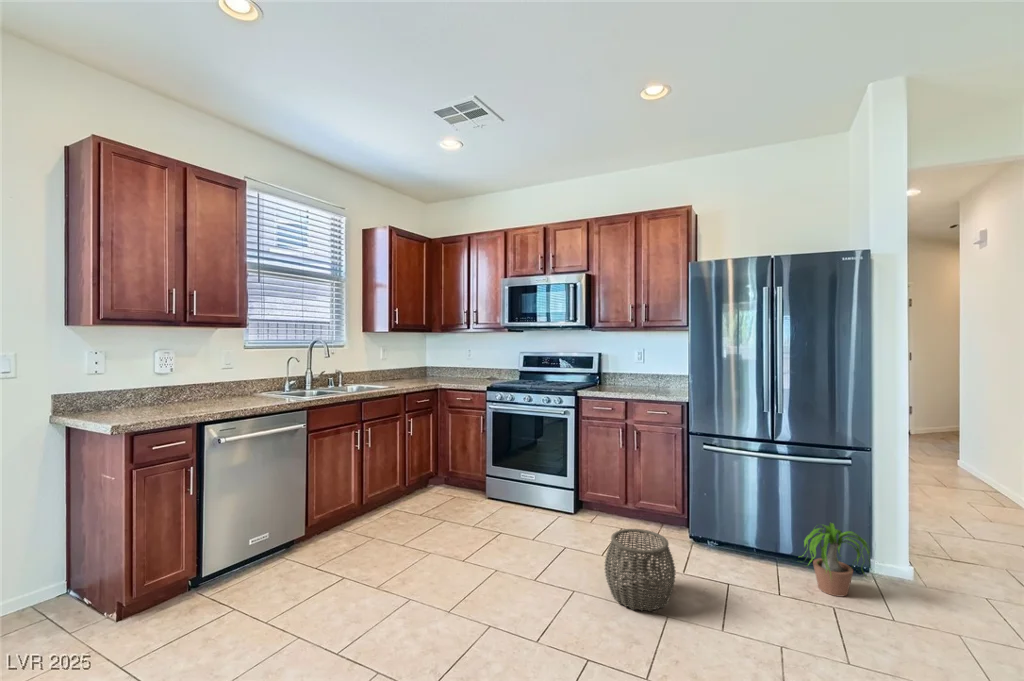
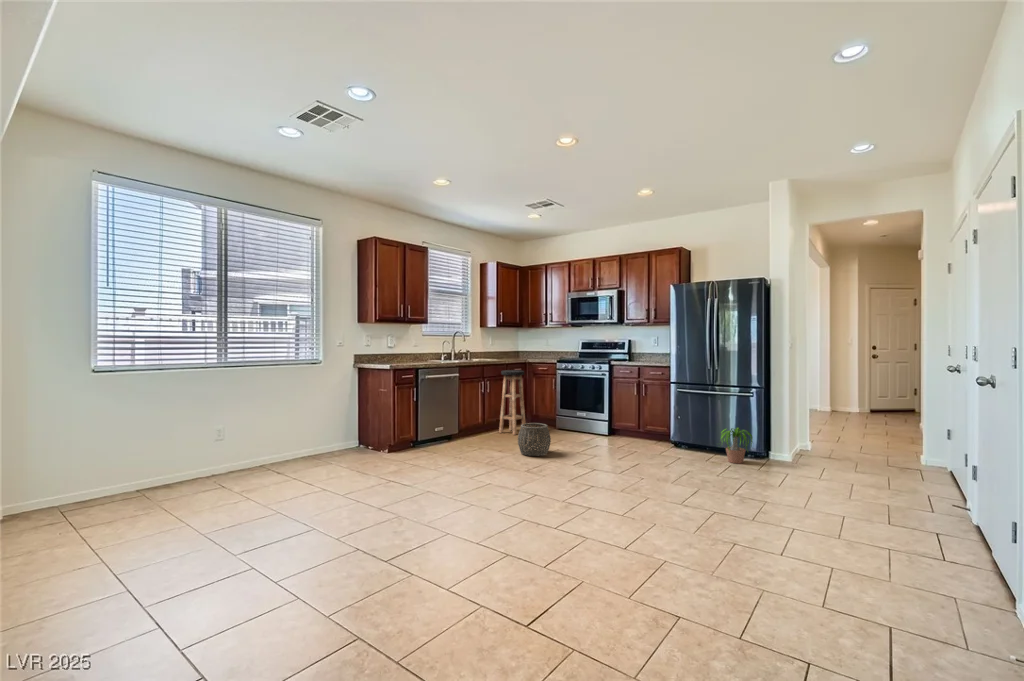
bar stool: none [389,407,437,524] -> present [499,370,525,435]
woven basket: present [605,529,676,611] -> present [518,423,551,456]

